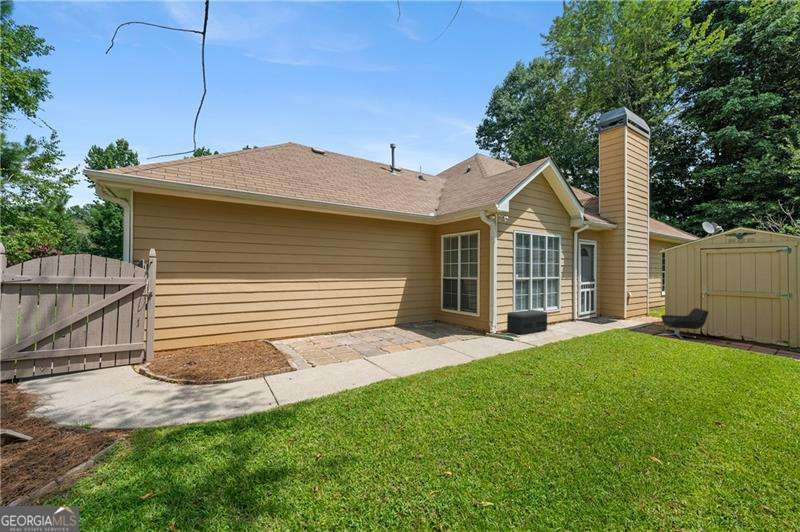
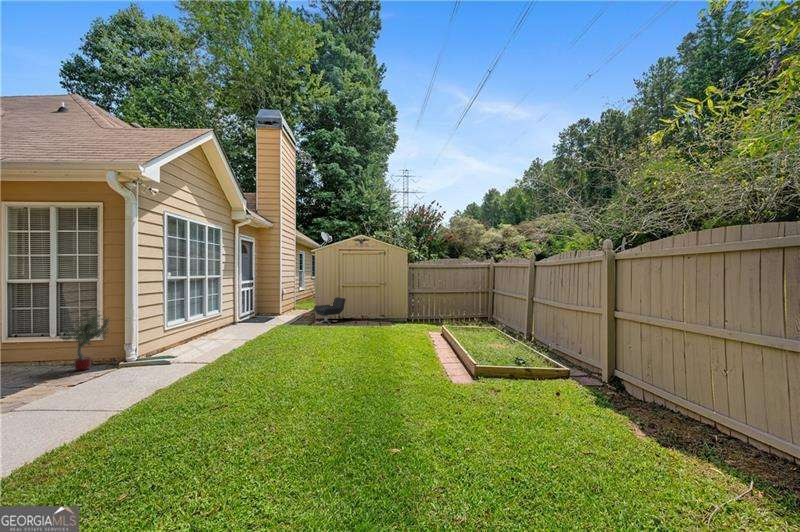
potted tree: none [460,297,484,333] -> present [59,311,109,371]
storage bench: present [507,310,547,335] -> none [155,318,212,353]

